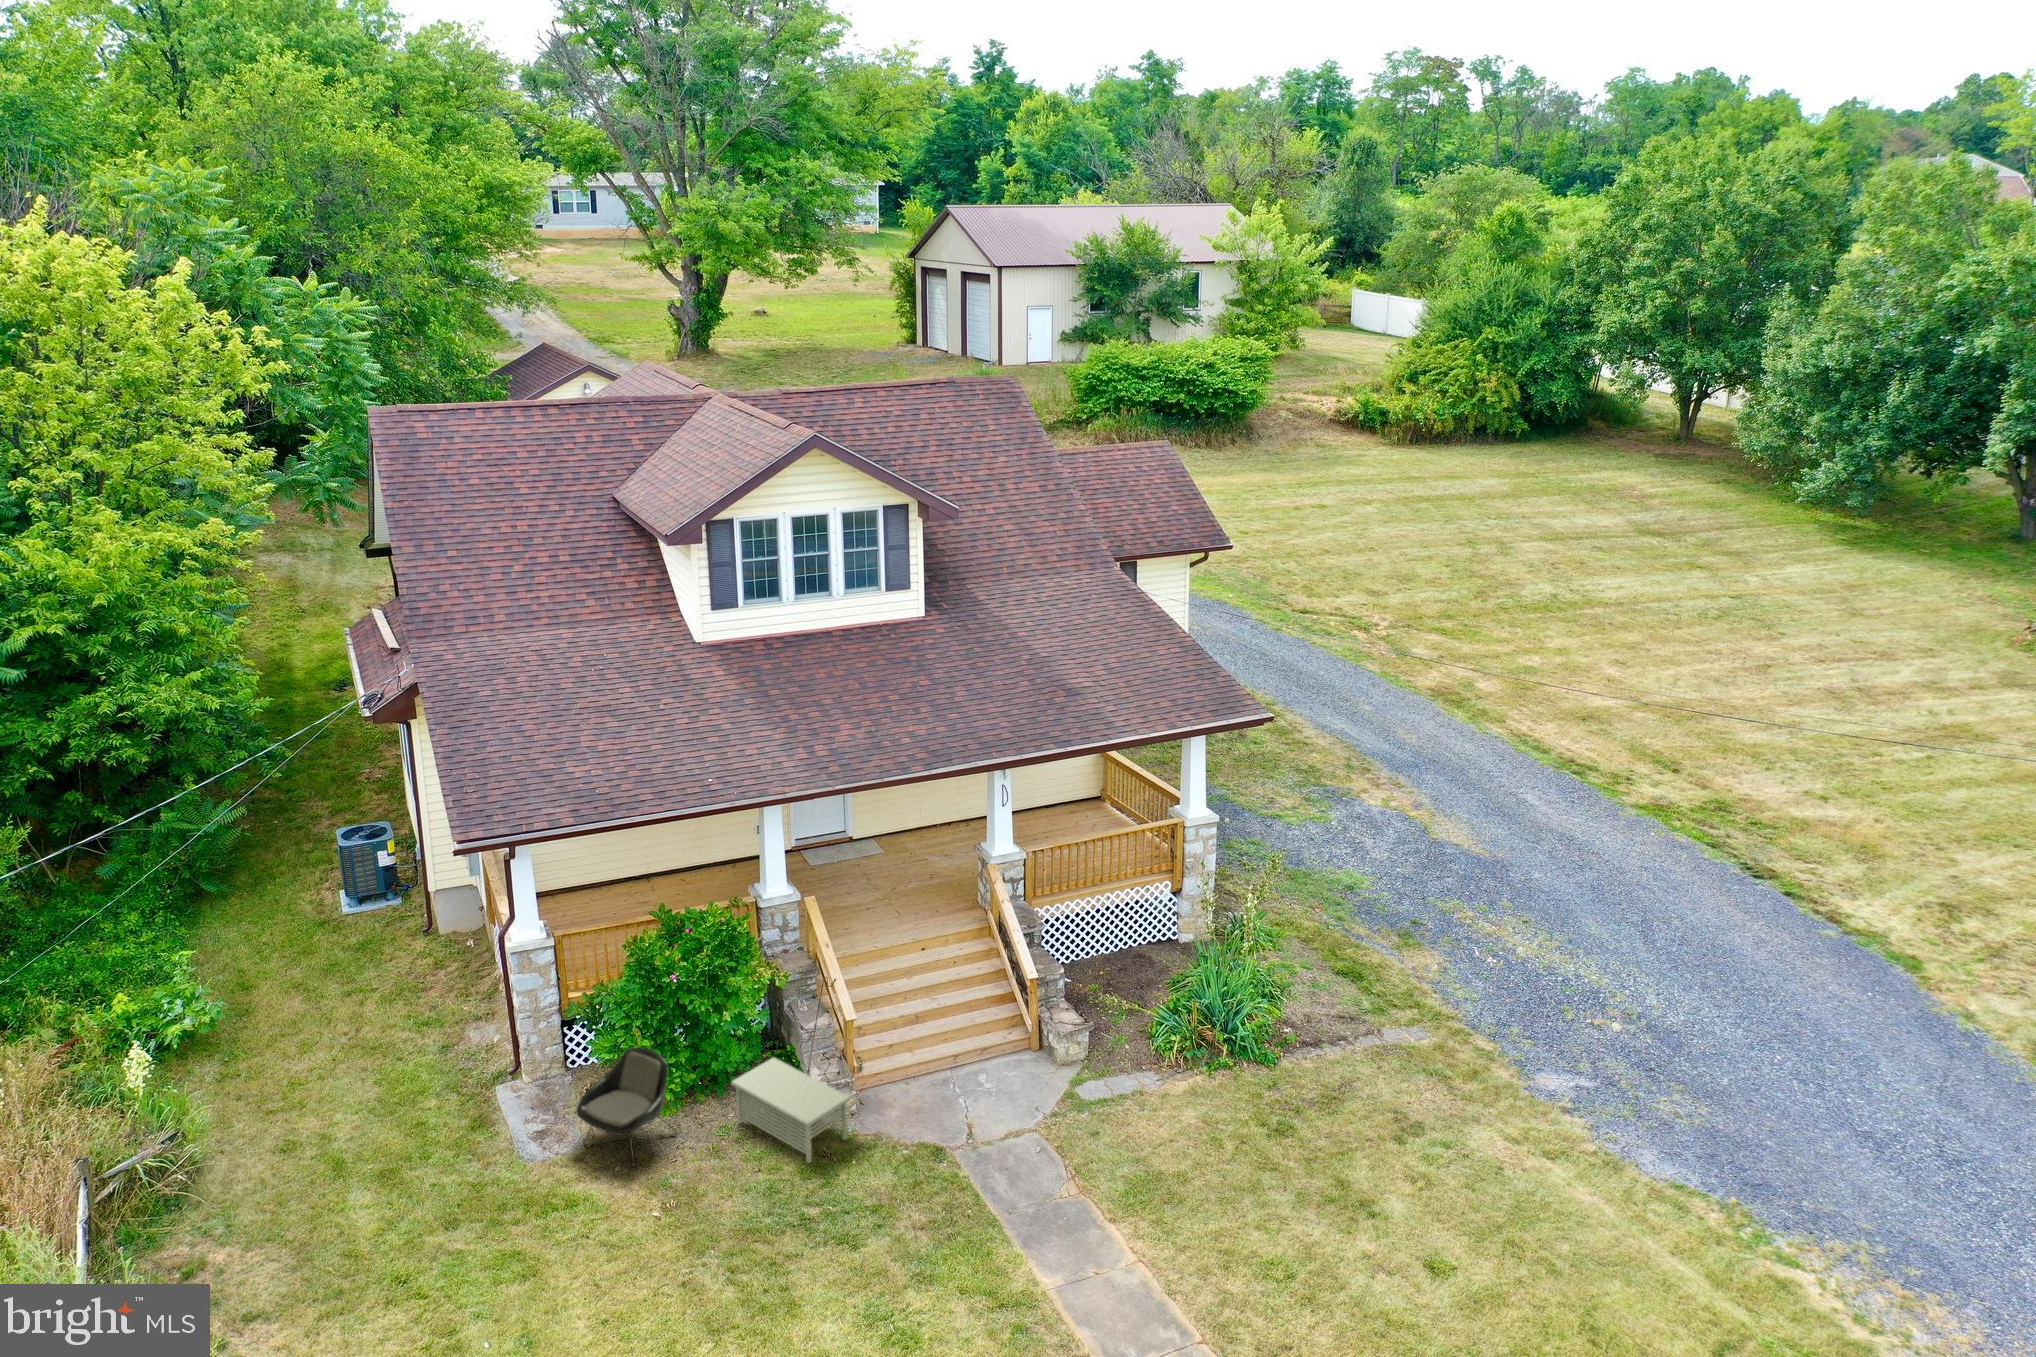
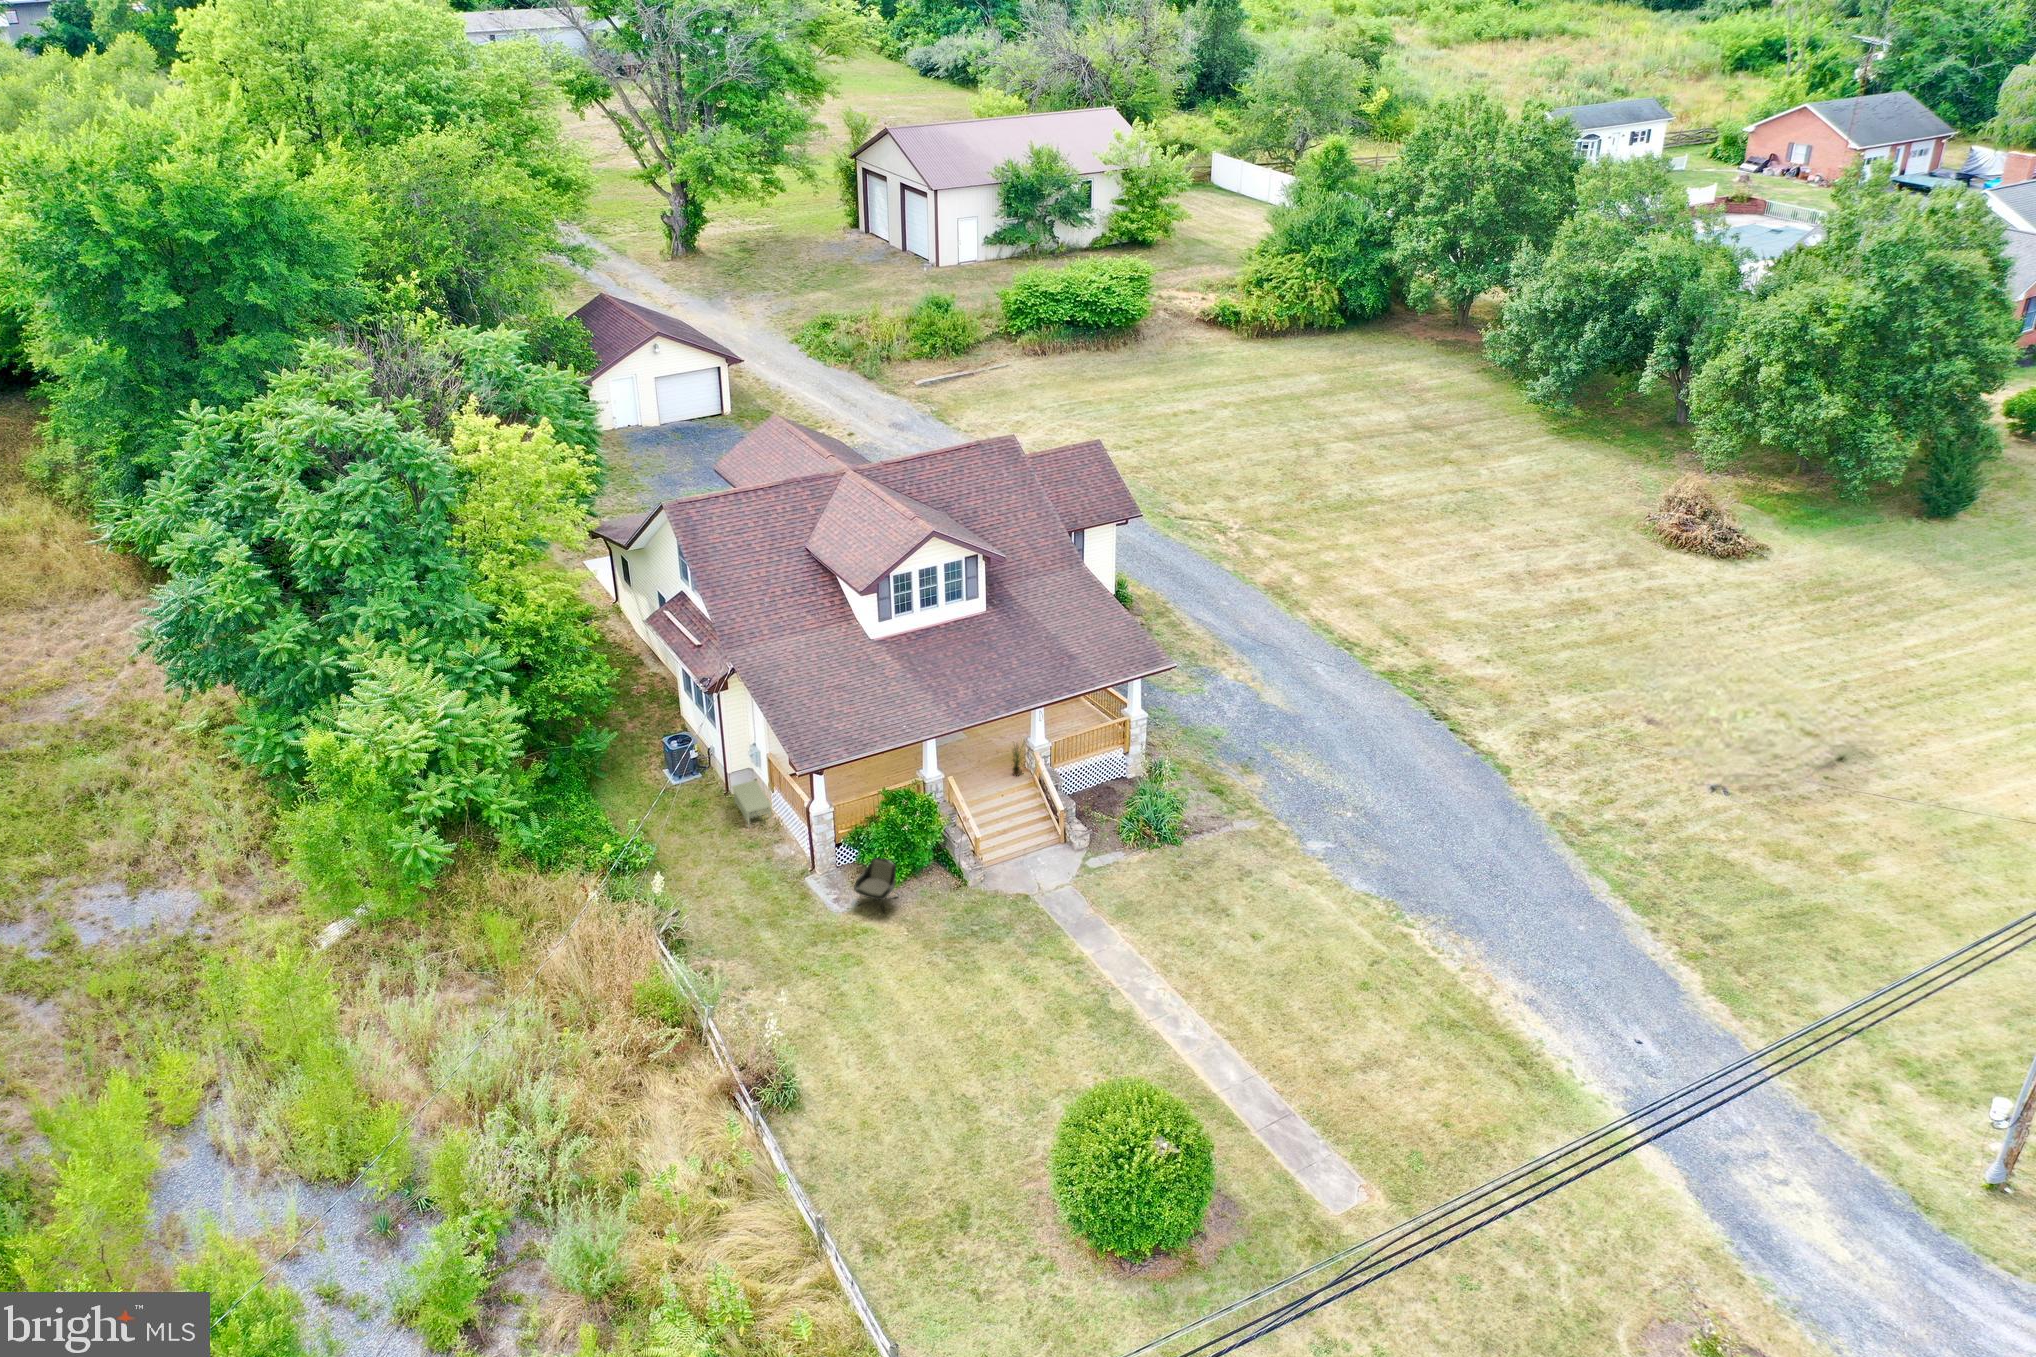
house plant: none [946,844,985,918] -> present [1012,746,1021,776]
storage bench: present [731,1058,850,1163] -> present [732,781,771,827]

